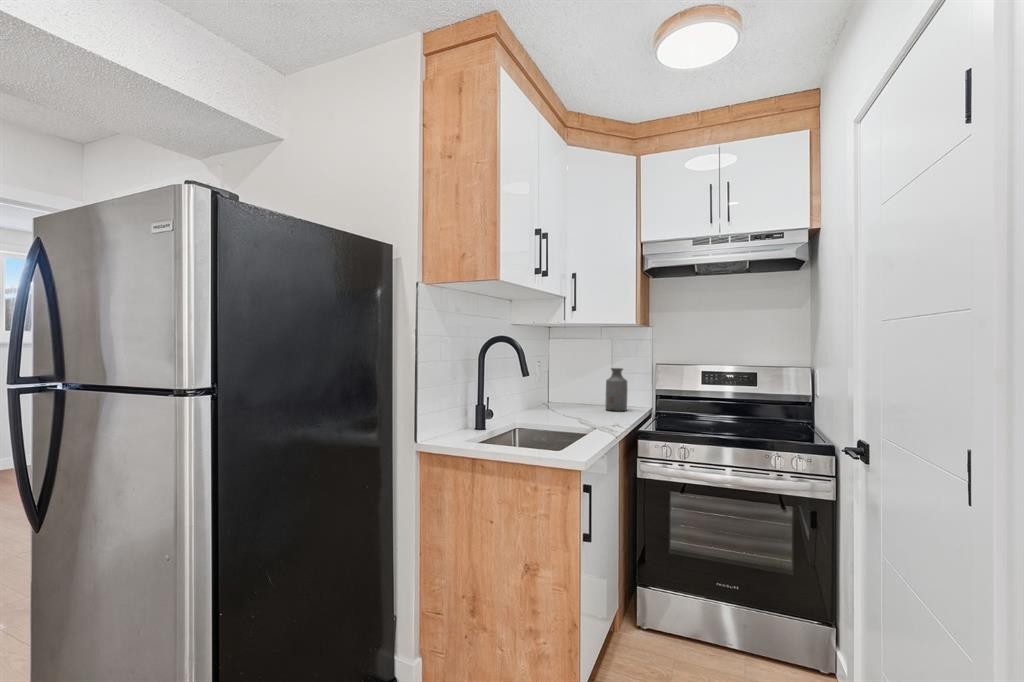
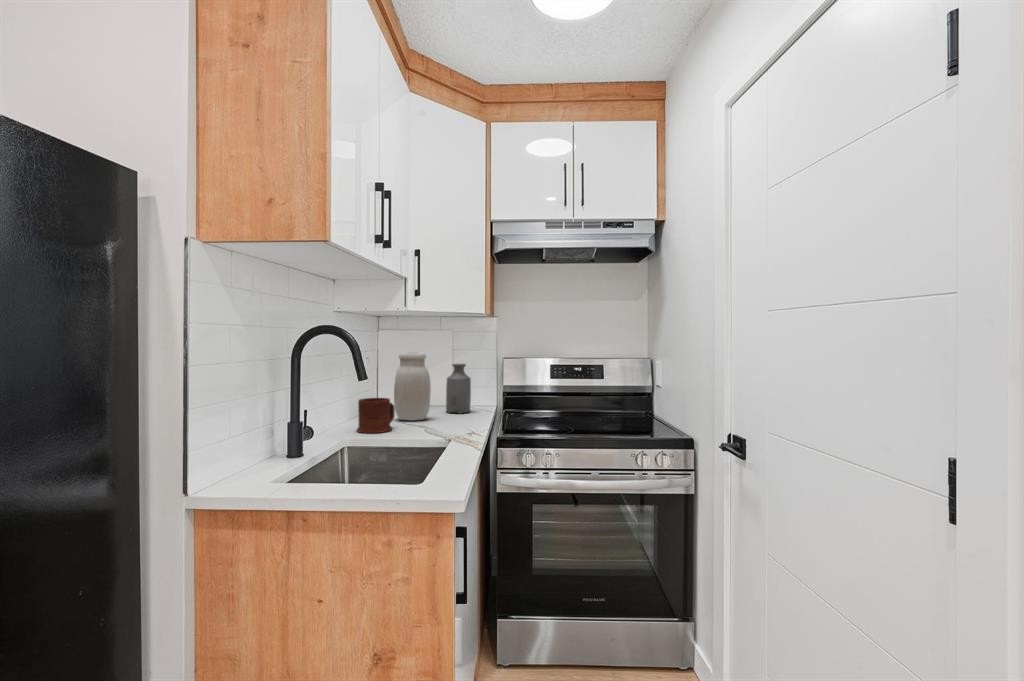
jar: none [559,357,589,414] -> present [394,352,431,420]
mug: none [527,393,557,421] -> present [357,398,394,433]

